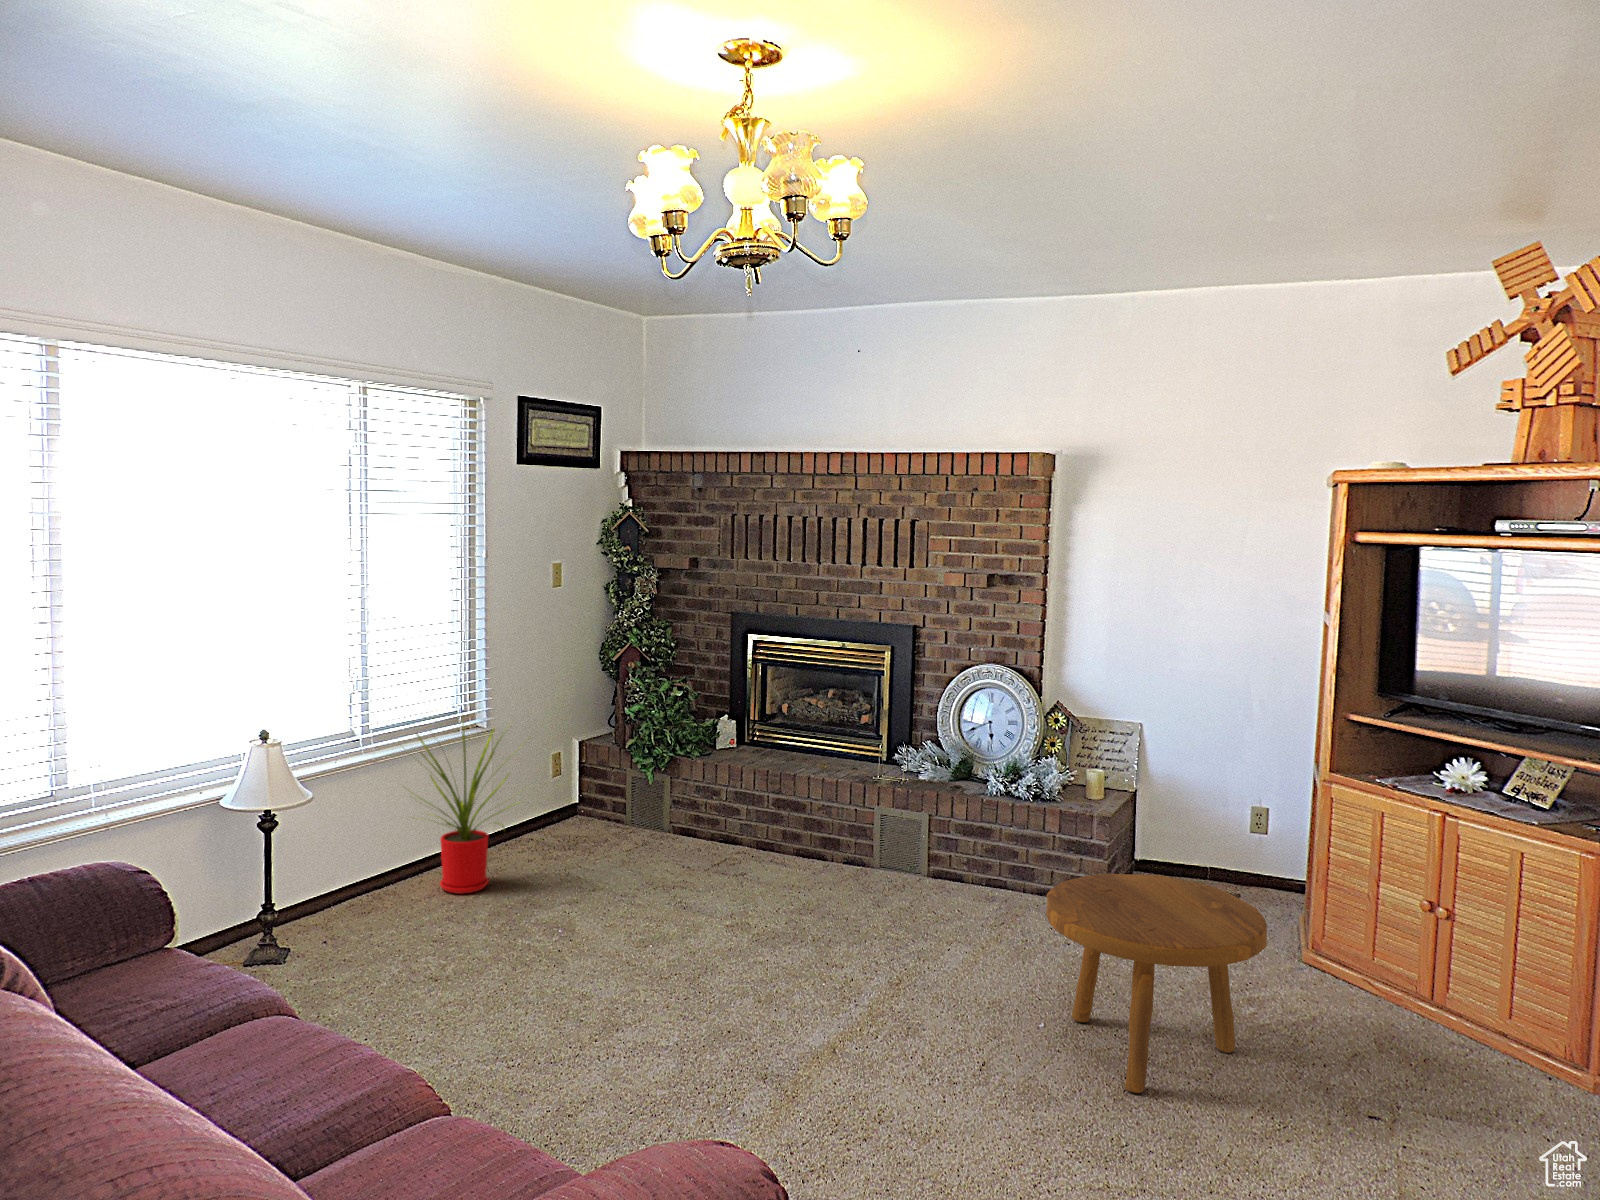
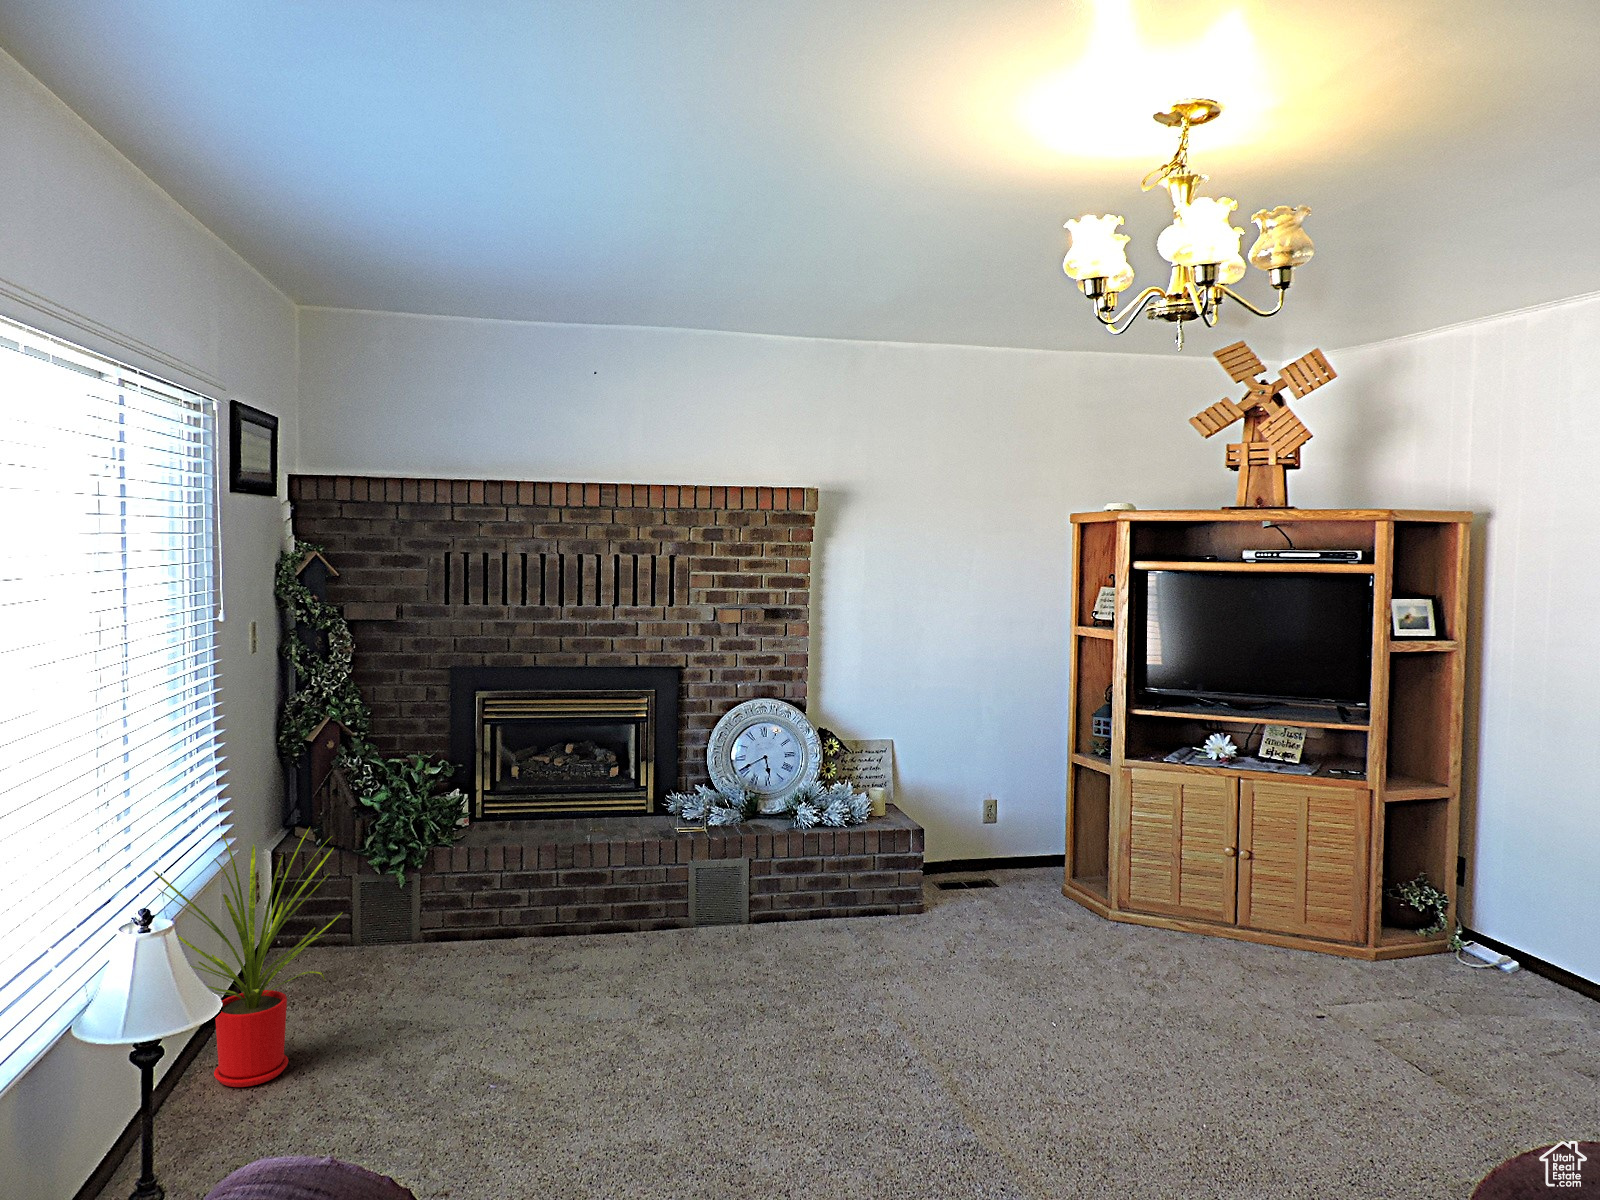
footstool: present [1046,873,1267,1093] -> none [1040,869,1238,1066]

